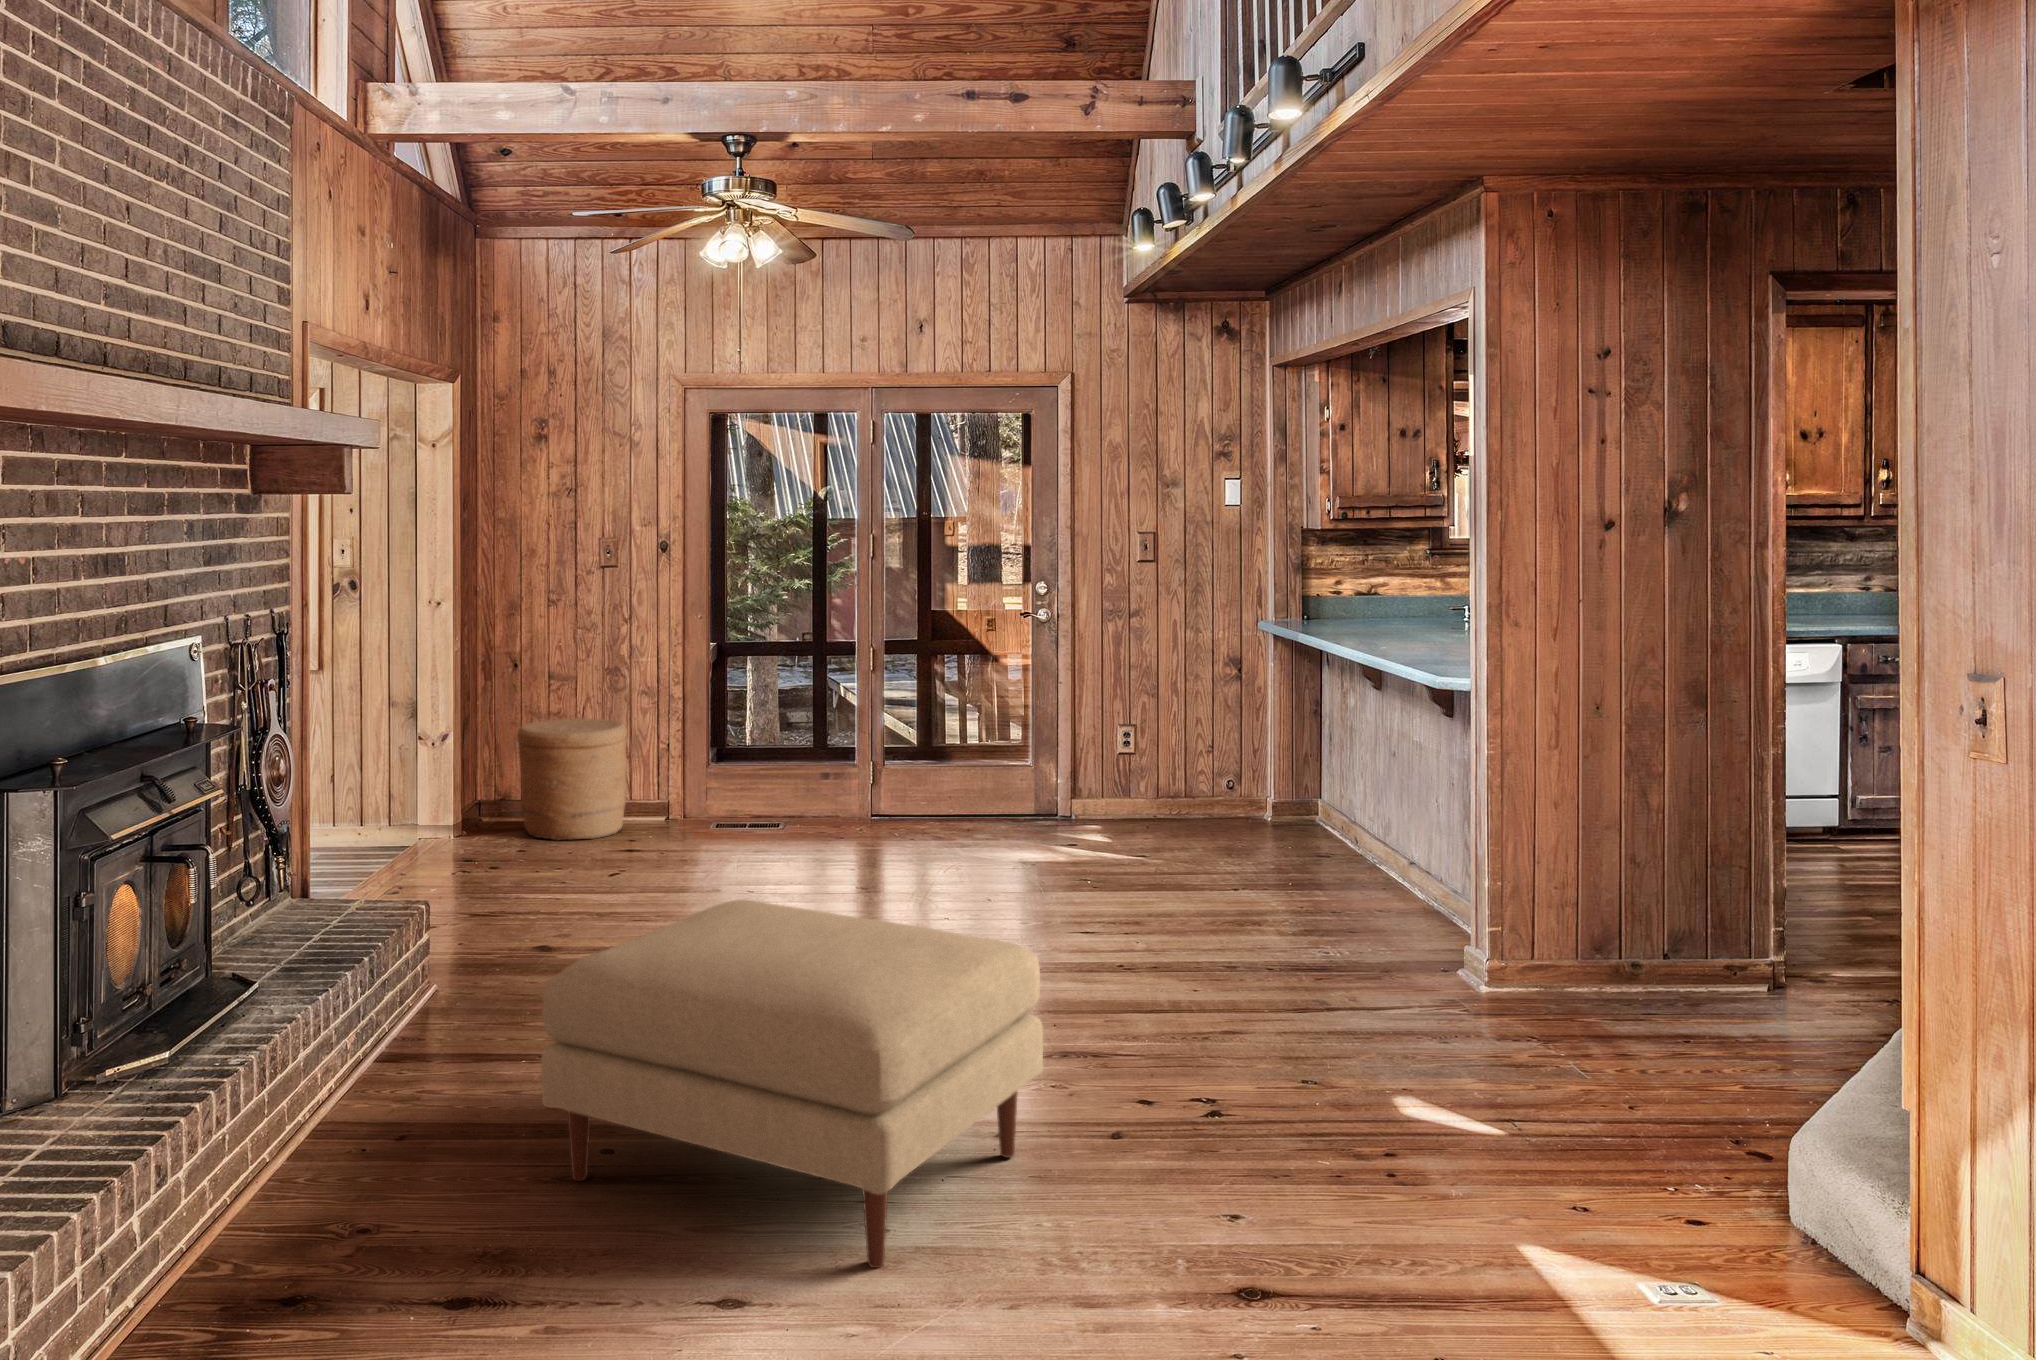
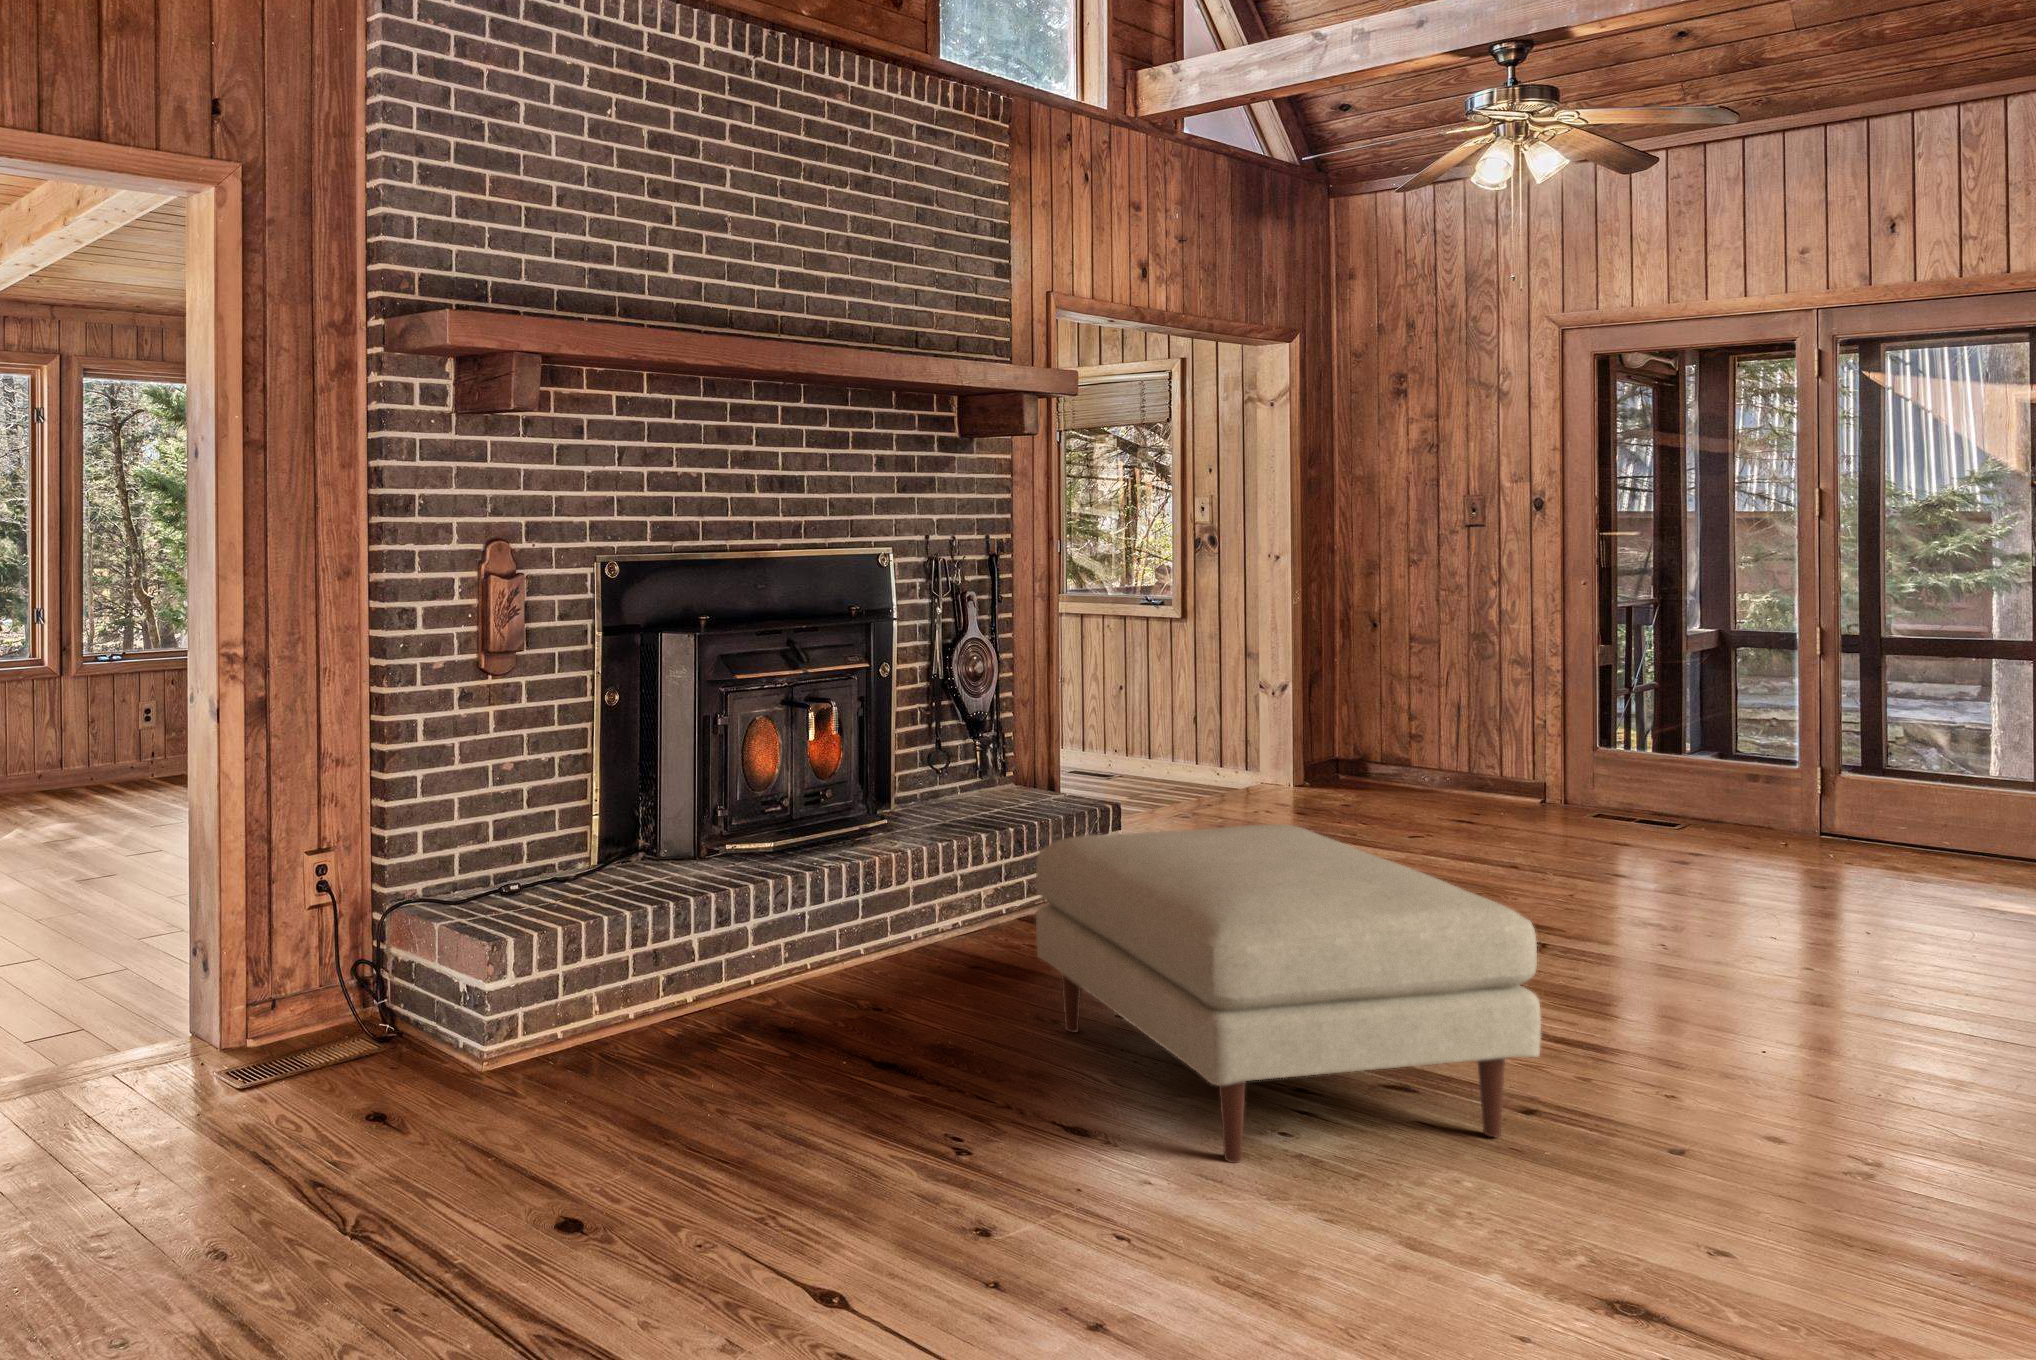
woven basket: present [517,718,627,840] -> none [1365,681,1490,806]

